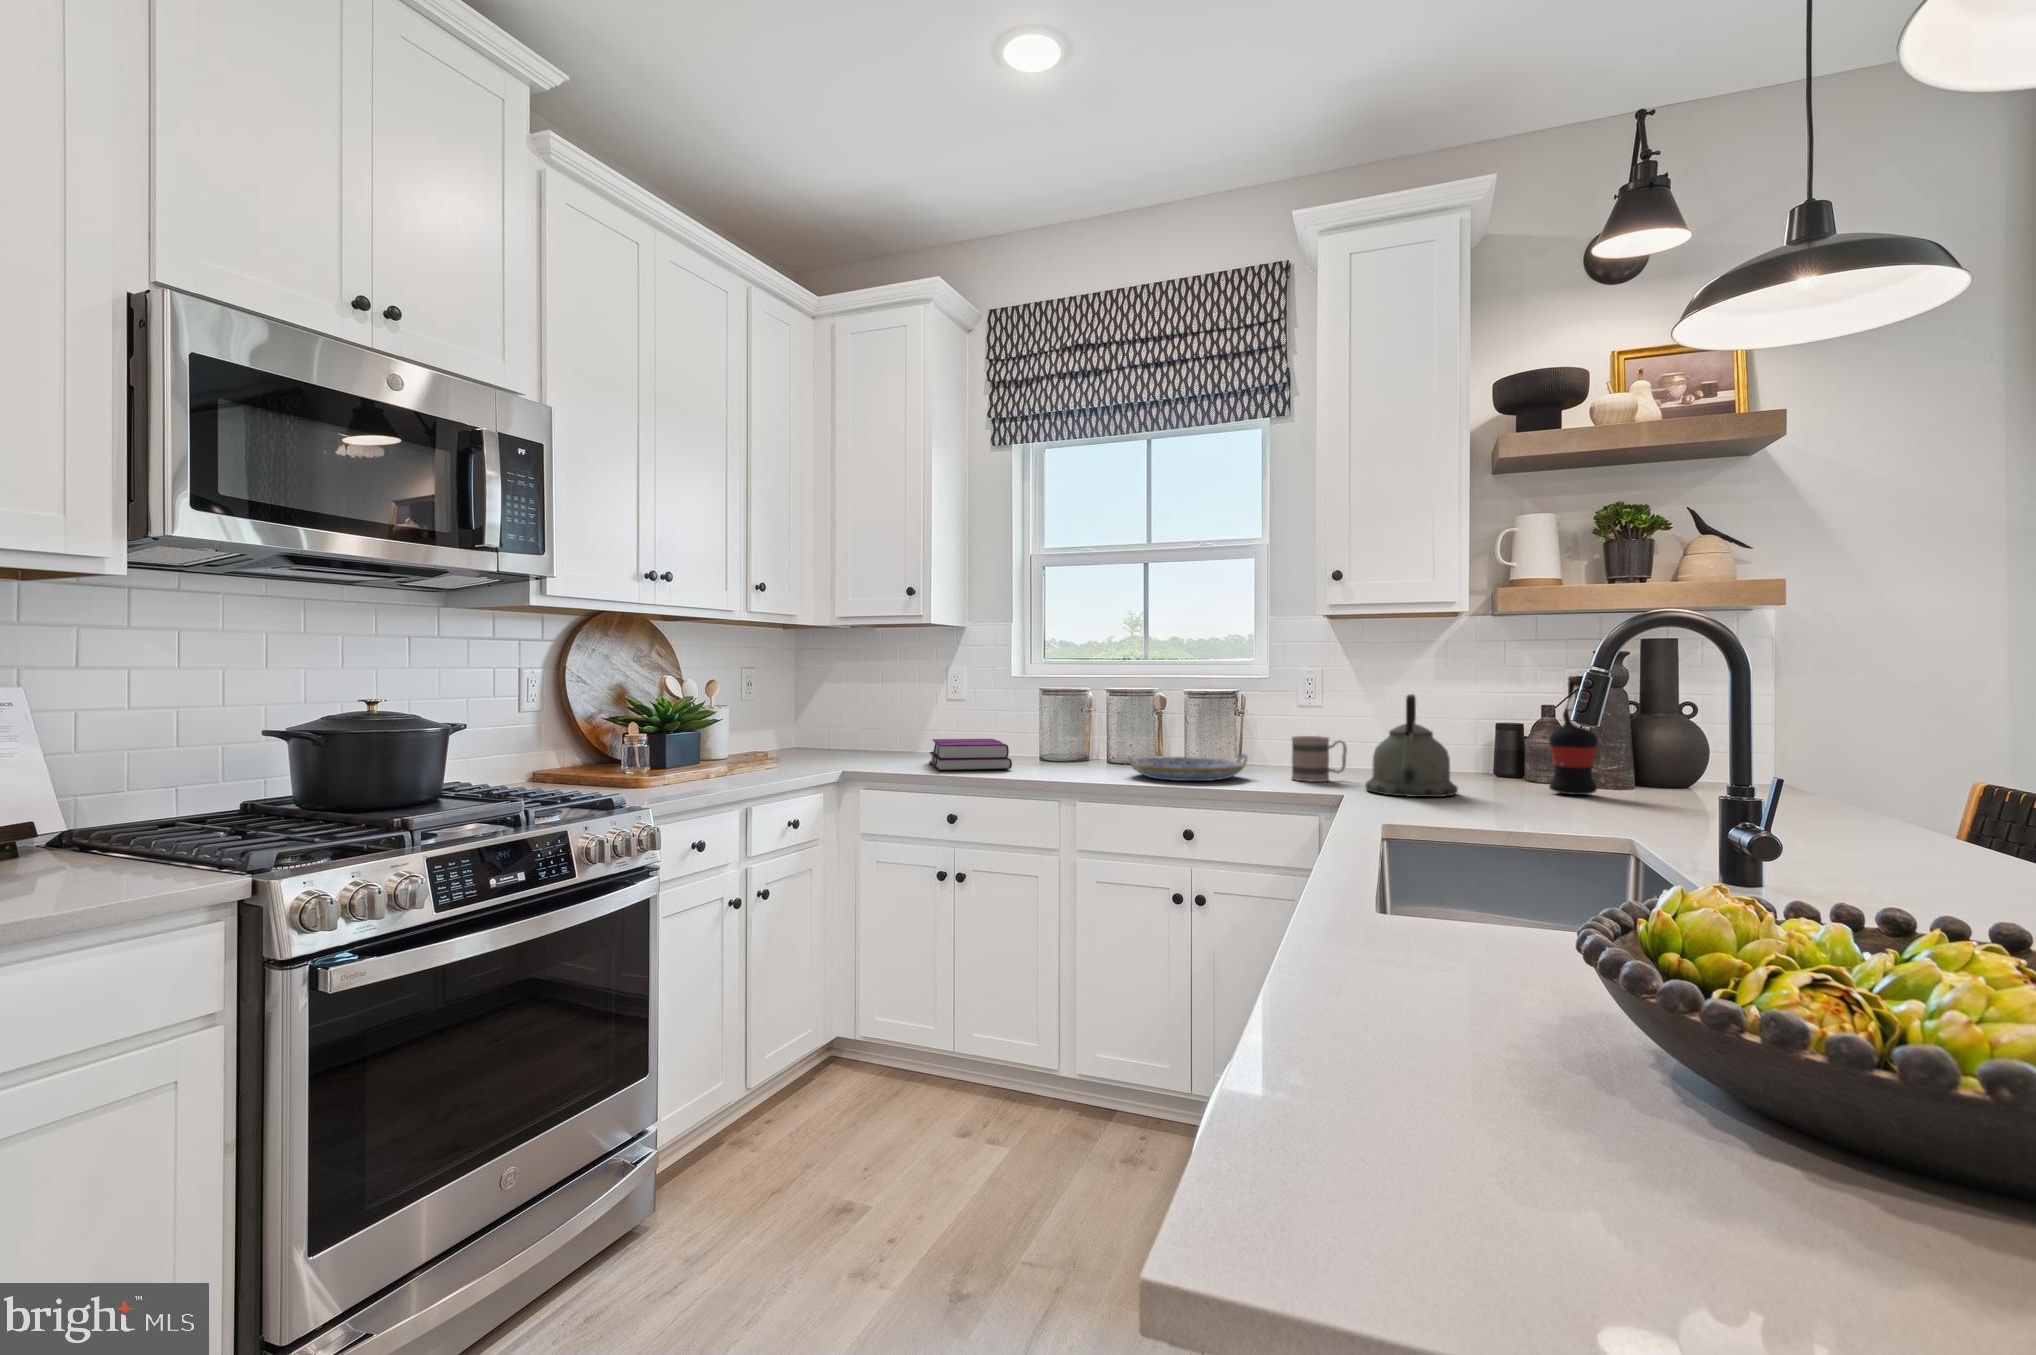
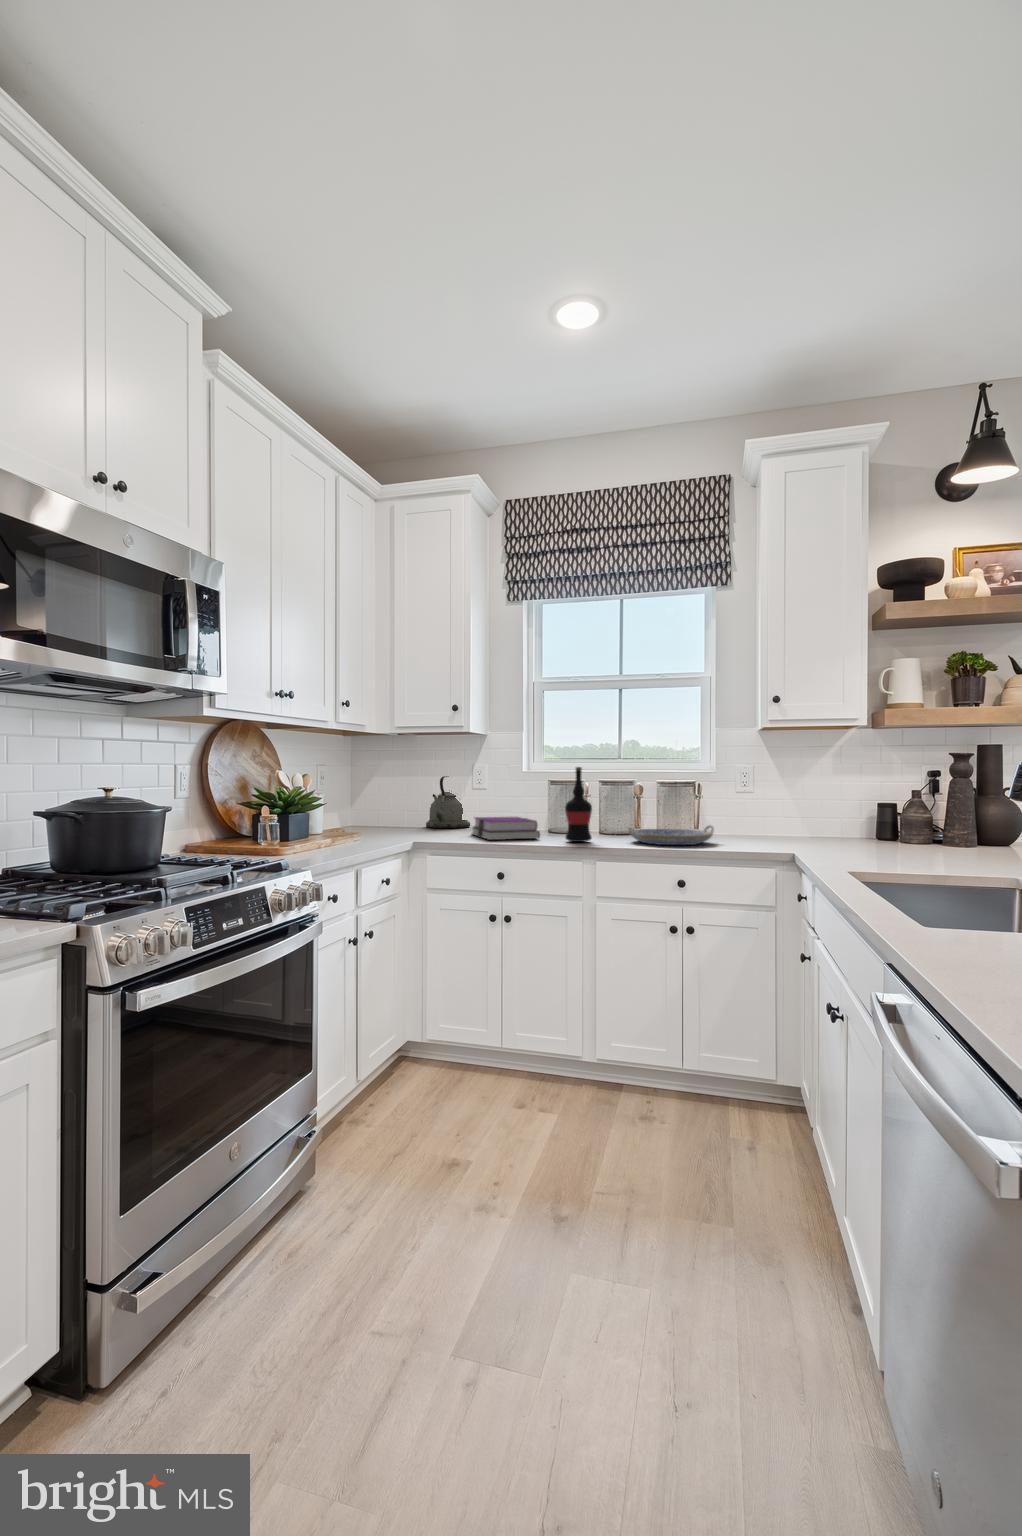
wine bottle: present [1549,676,1598,795] -> present [565,767,592,842]
kettle: present [1365,694,1458,797] -> present [426,776,470,828]
mug: present [1292,736,1347,782] -> none [744,813,782,845]

